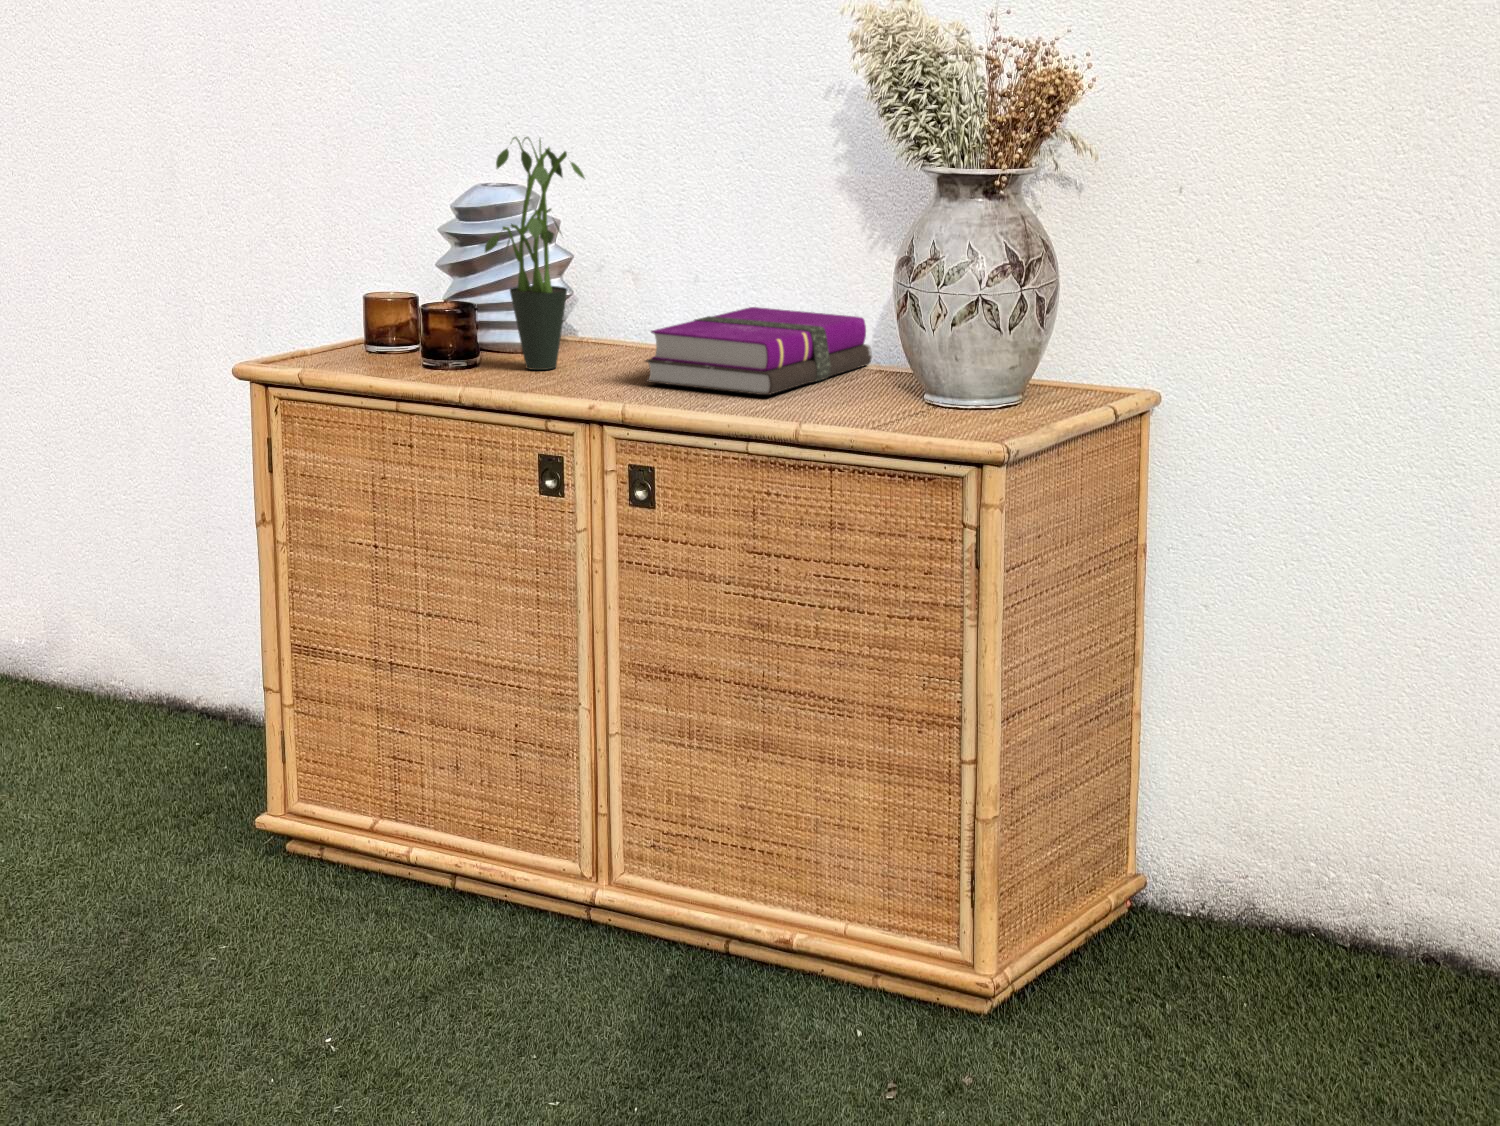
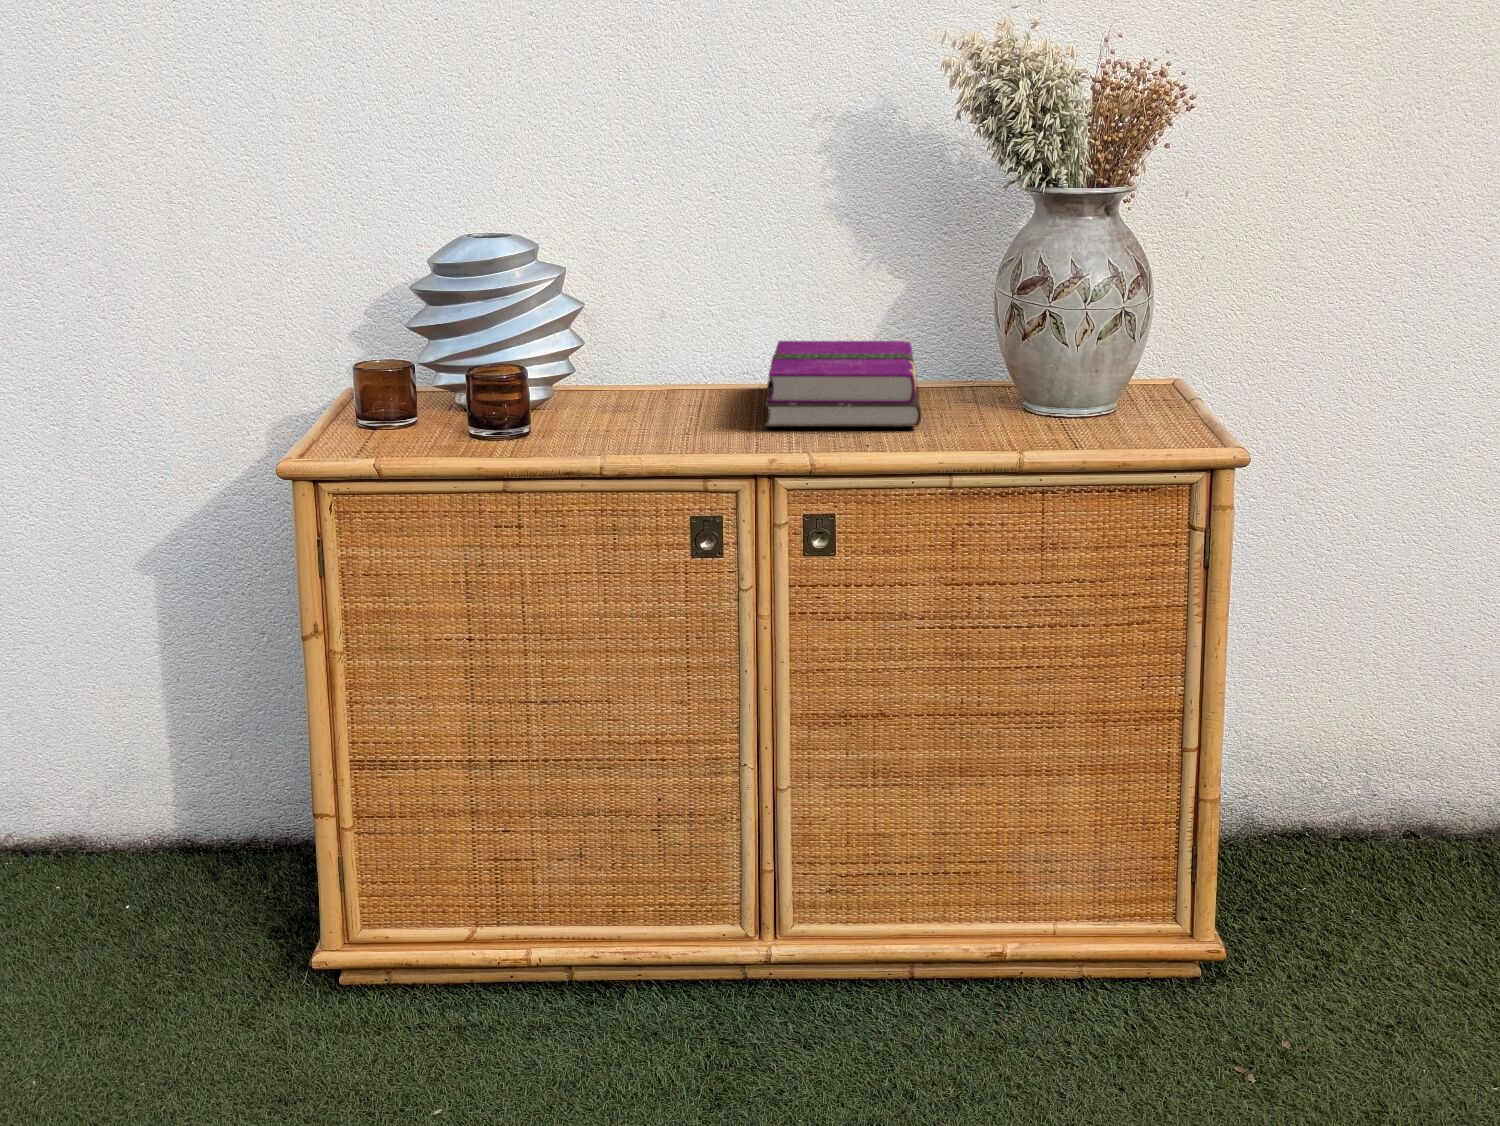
potted plant: present [485,137,585,370] -> none [565,180,664,427]

